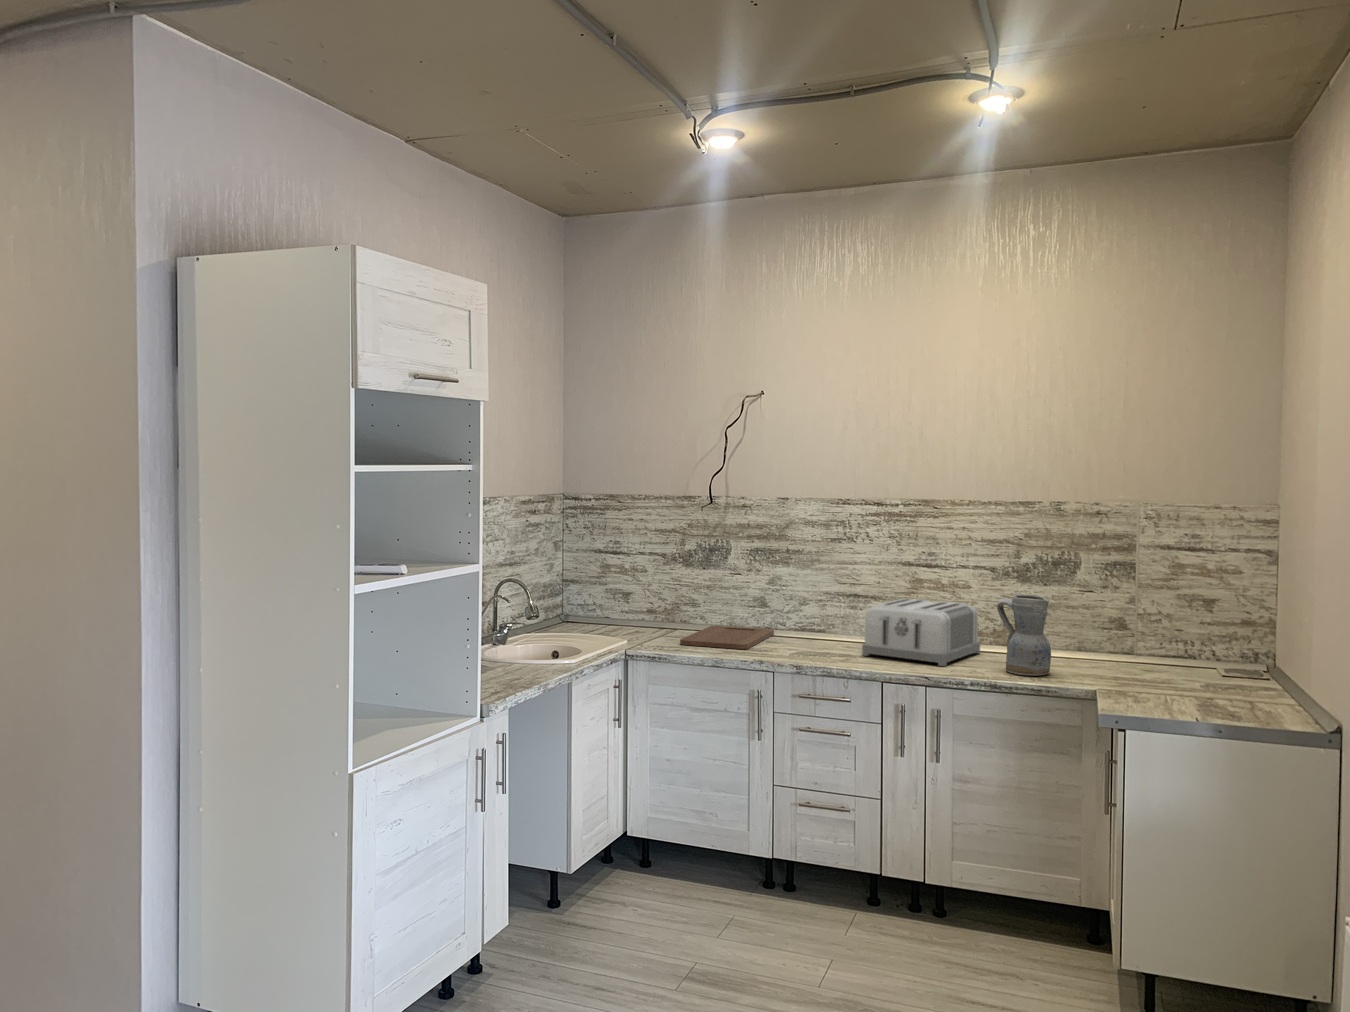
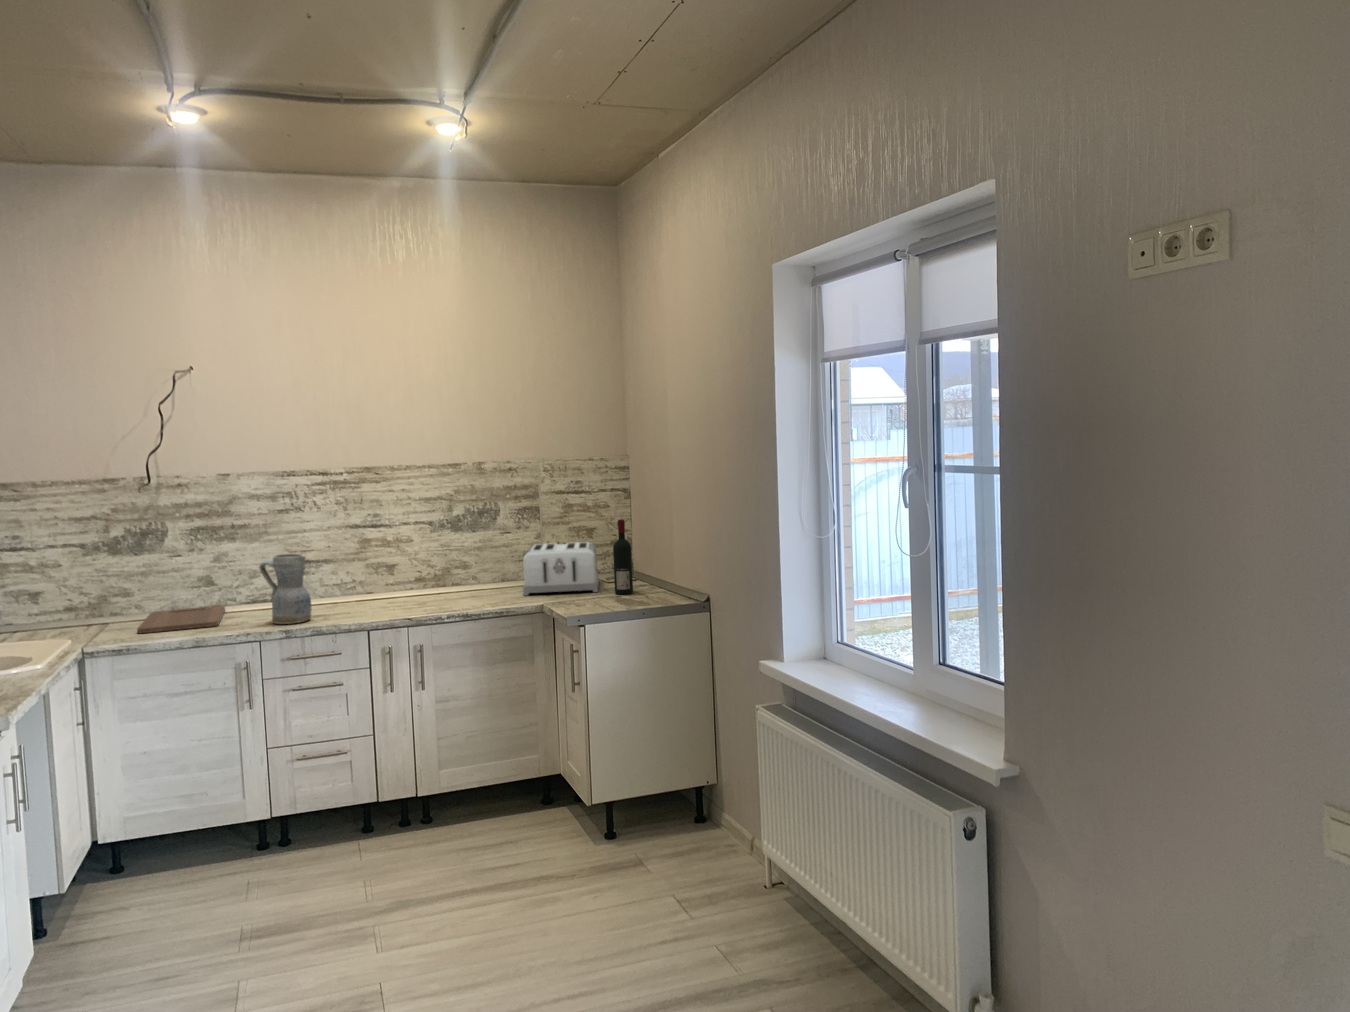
wine bottle: none [1210,592,1240,696] -> present [613,519,633,594]
ceramic pitcher: present [997,594,1051,676] -> present [260,553,312,624]
toaster: present [862,598,980,666] -> present [523,542,599,596]

